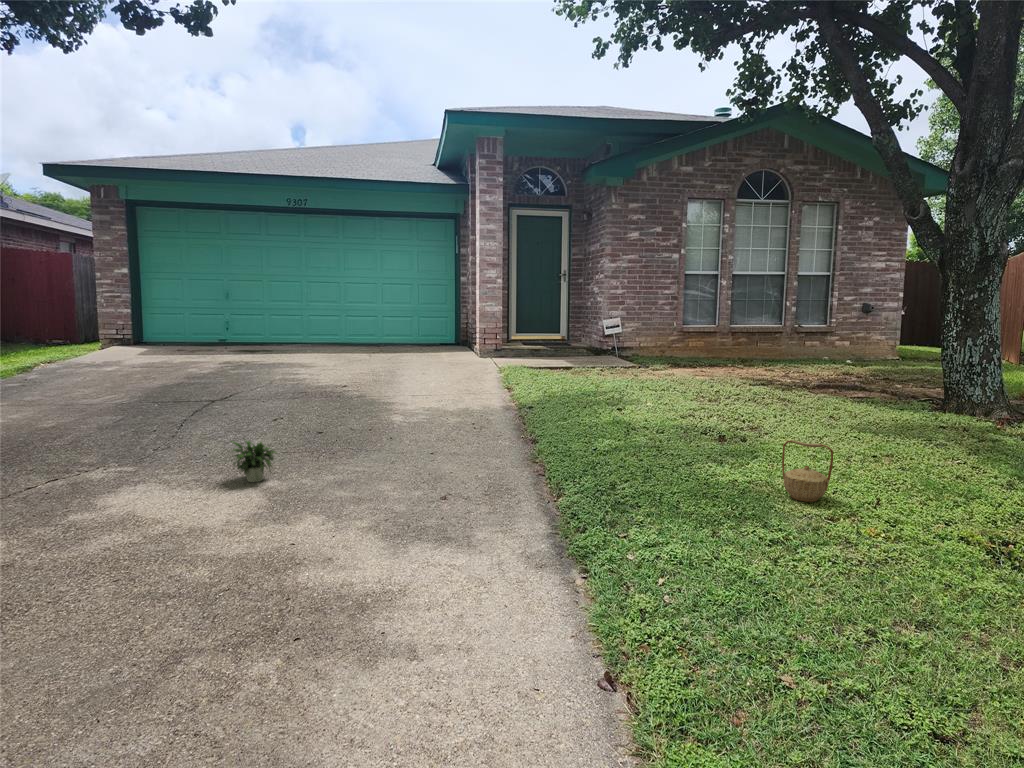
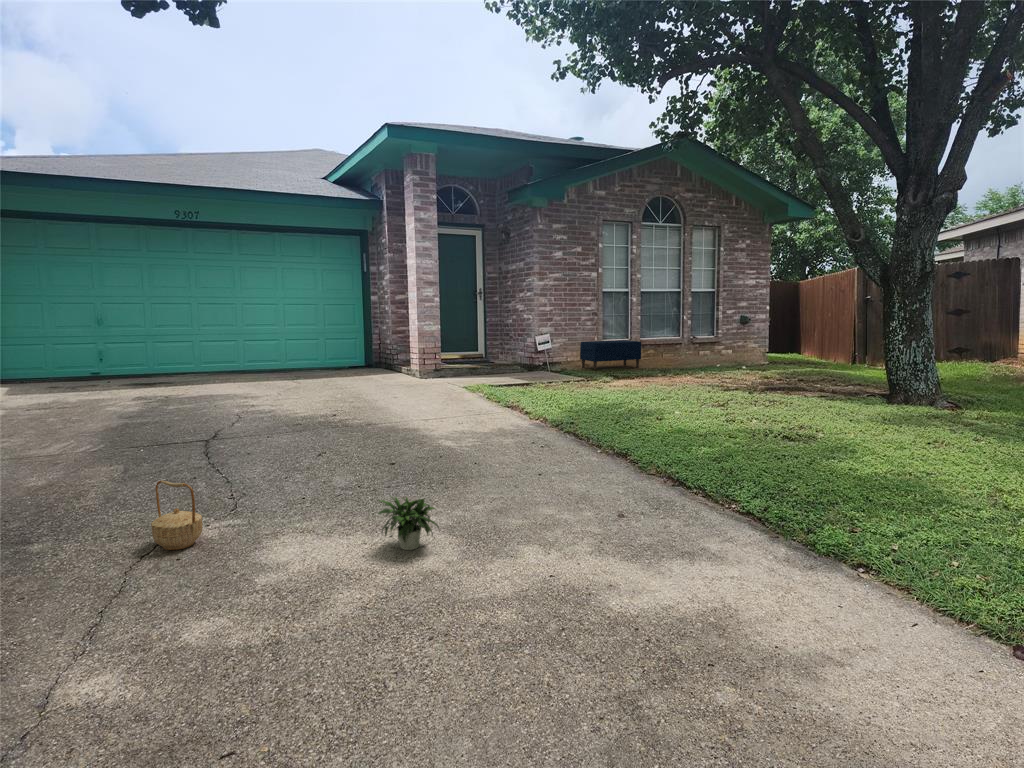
bench: none [654,327,722,357] -> present [580,340,641,370]
basket: present [782,440,833,502] -> present [151,480,203,550]

